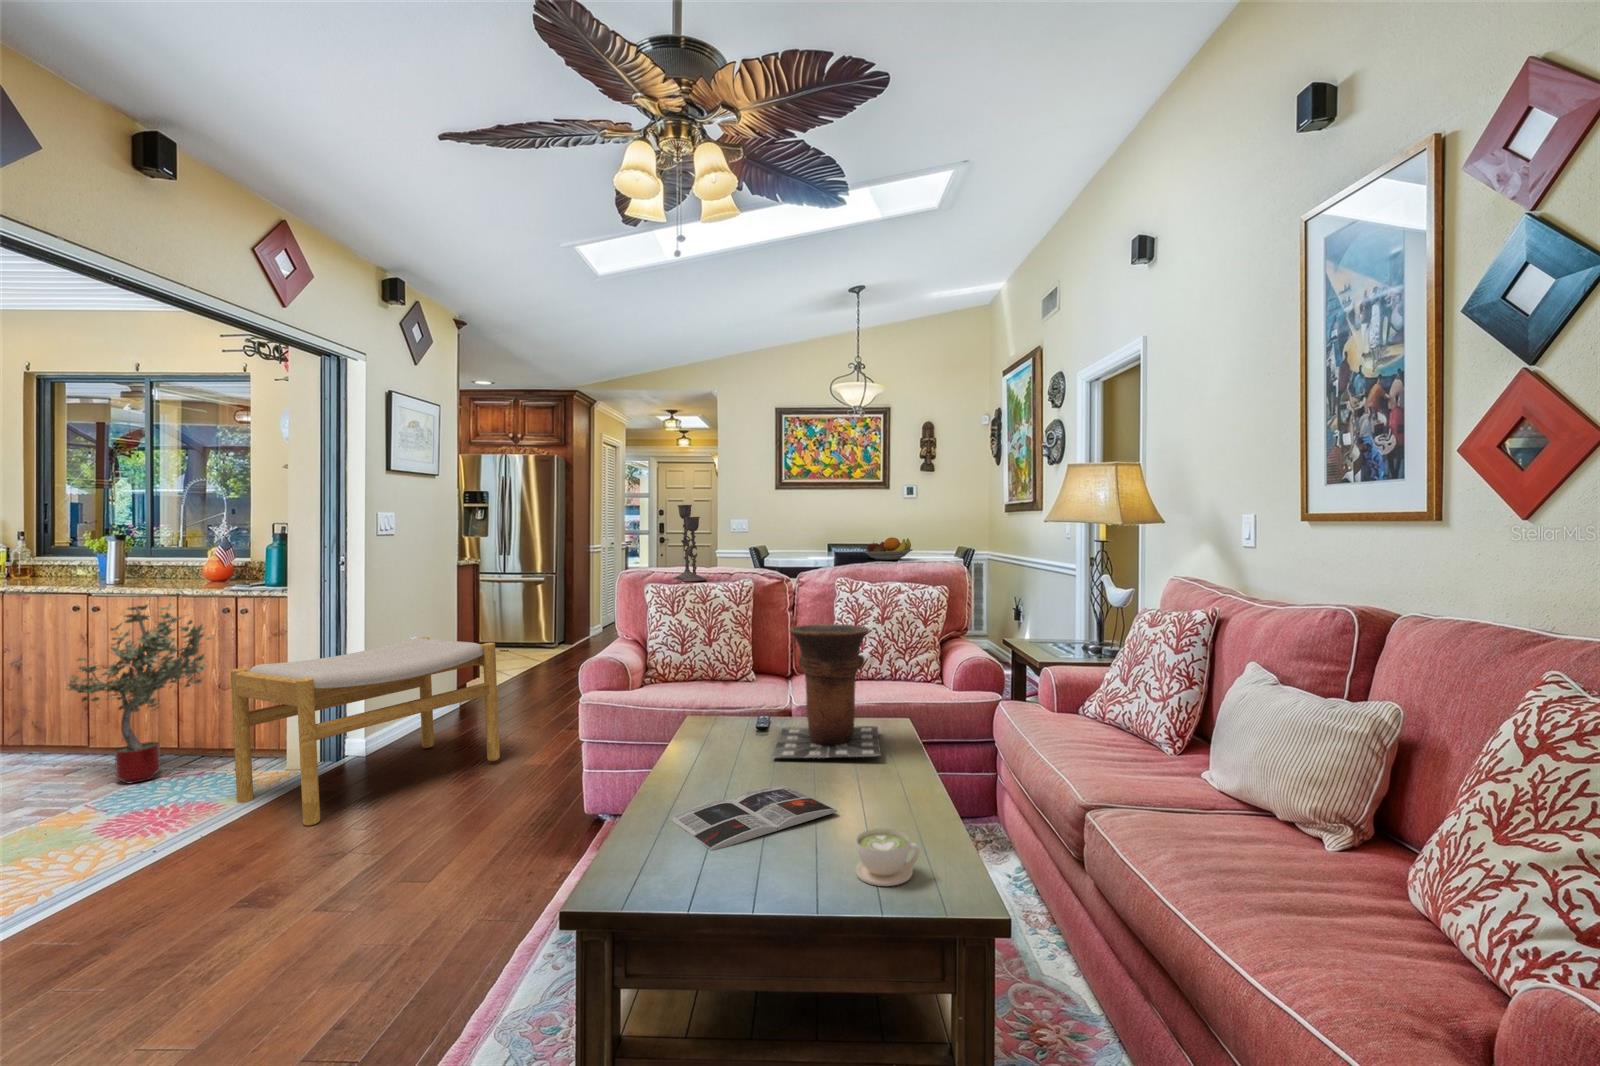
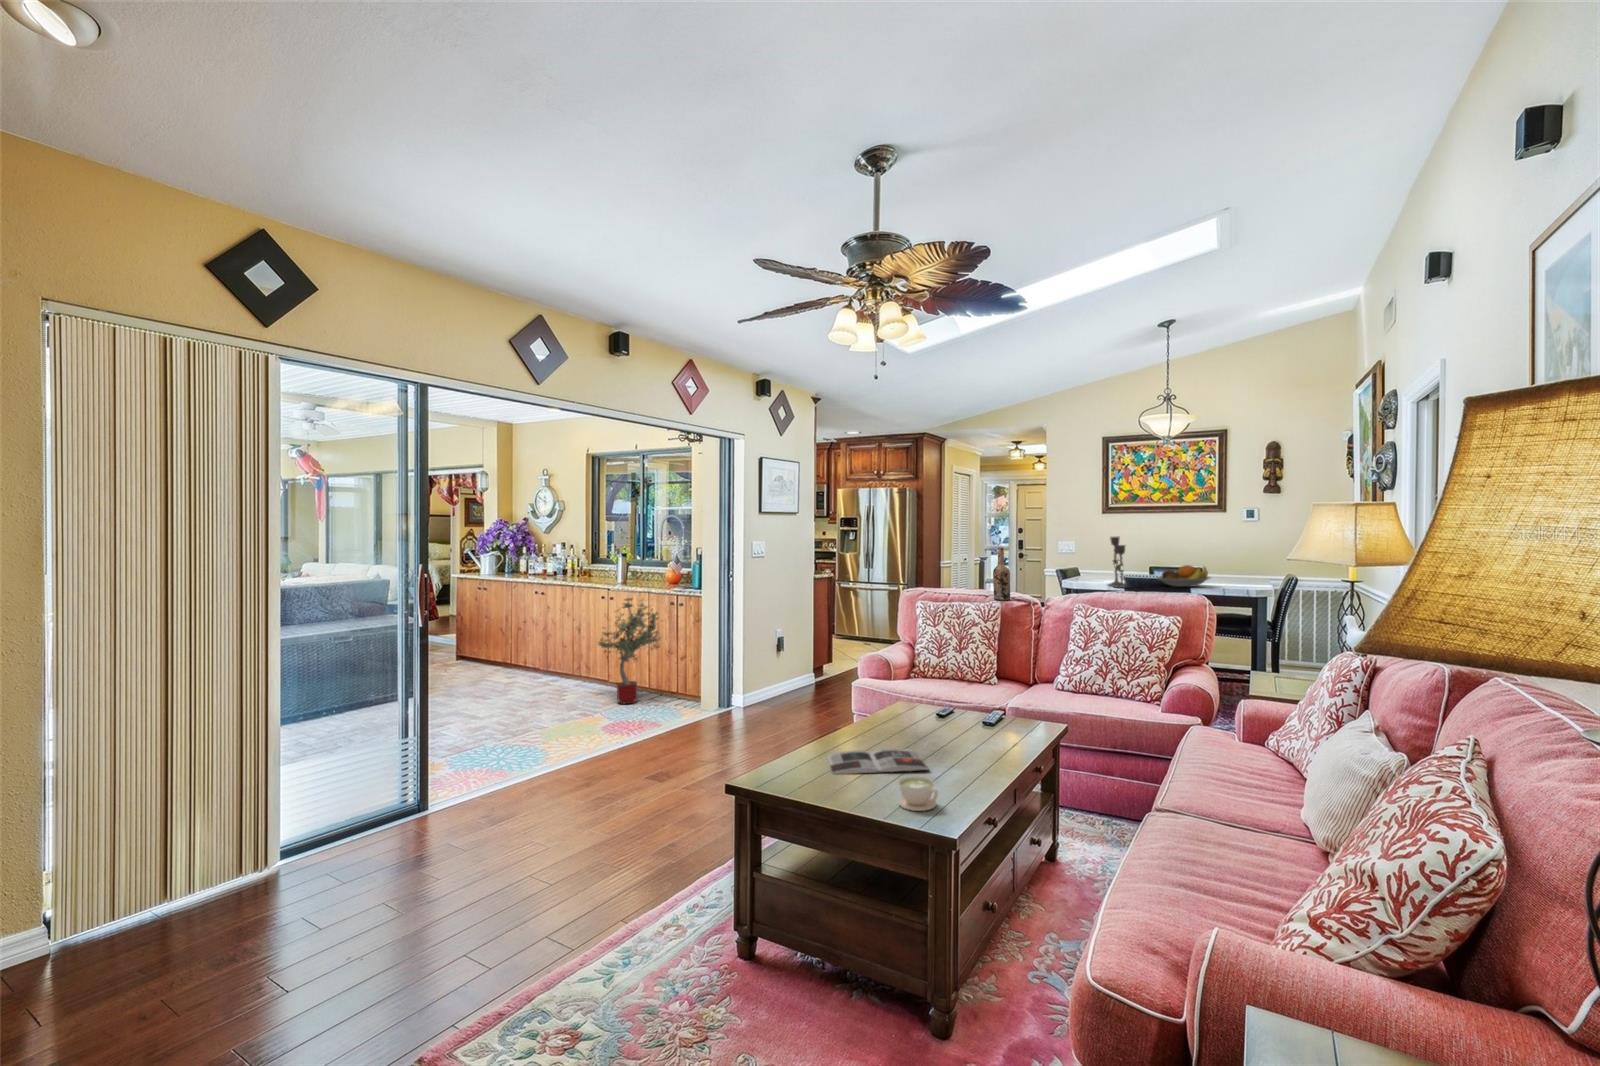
candlestick: present [673,505,707,581] -> present [1108,536,1129,588]
wine bottle: none [741,515,761,579] -> present [993,548,1010,600]
vase: present [772,624,881,758] -> none [927,641,1030,744]
footstool: present [231,637,500,826] -> none [666,630,821,743]

